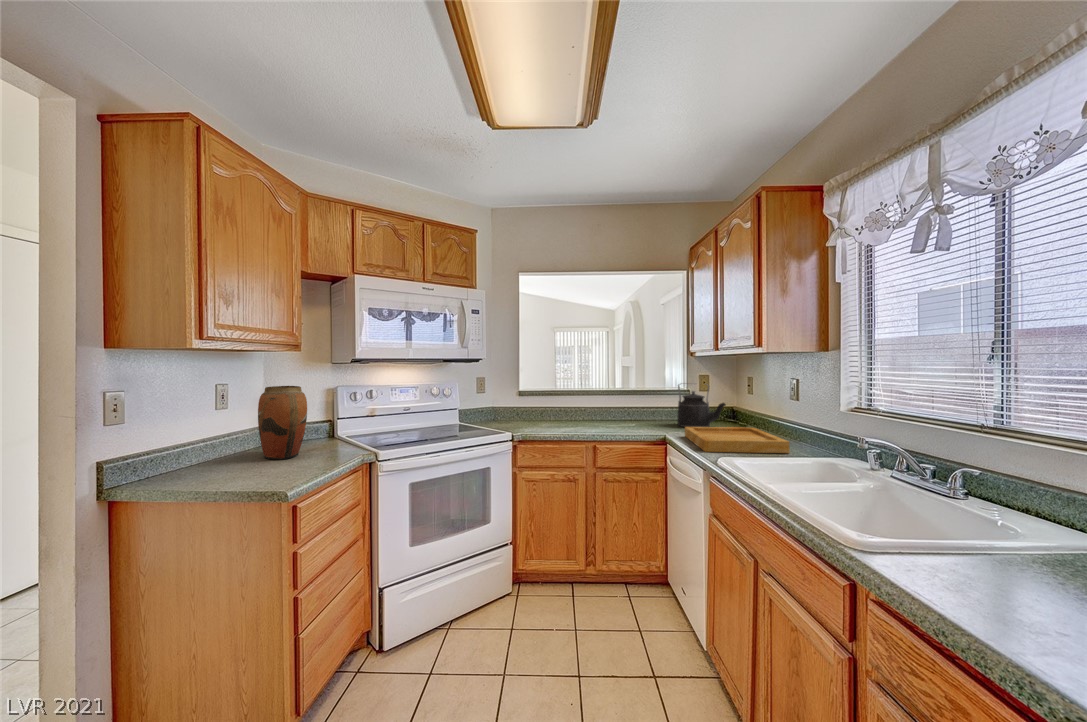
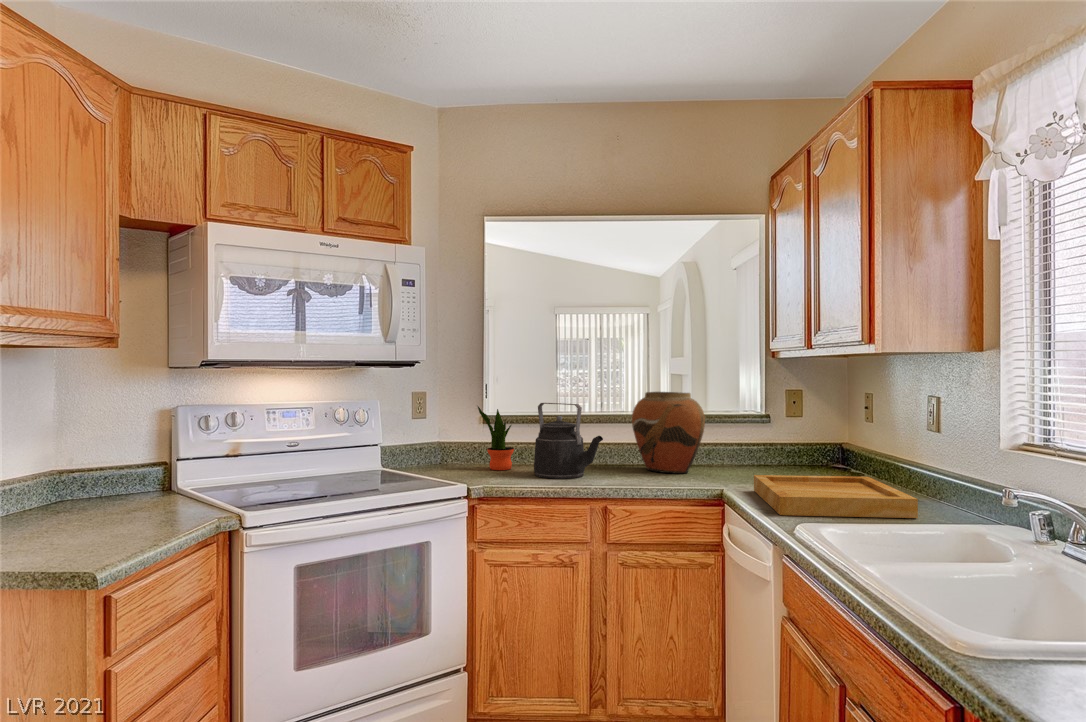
potted plant: none [516,385,538,424] -> present [478,407,514,470]
kettle: present [677,385,726,427] -> present [534,403,603,479]
vase: present [258,386,307,459] -> present [632,392,705,473]

